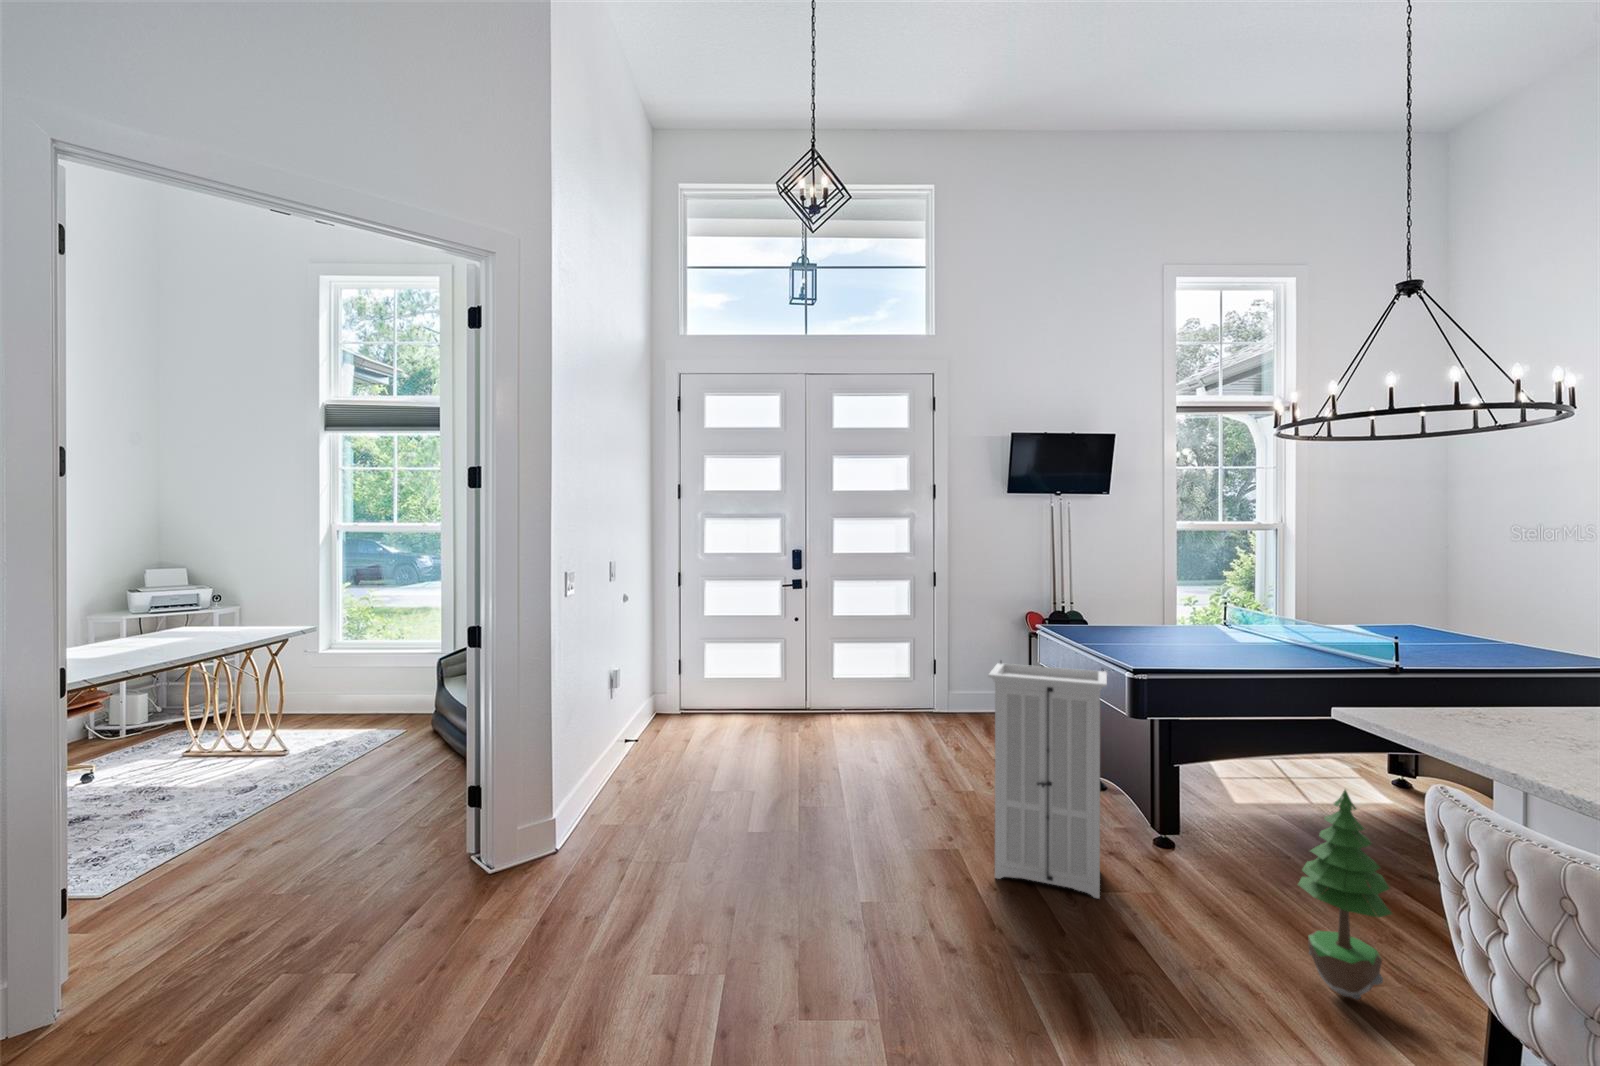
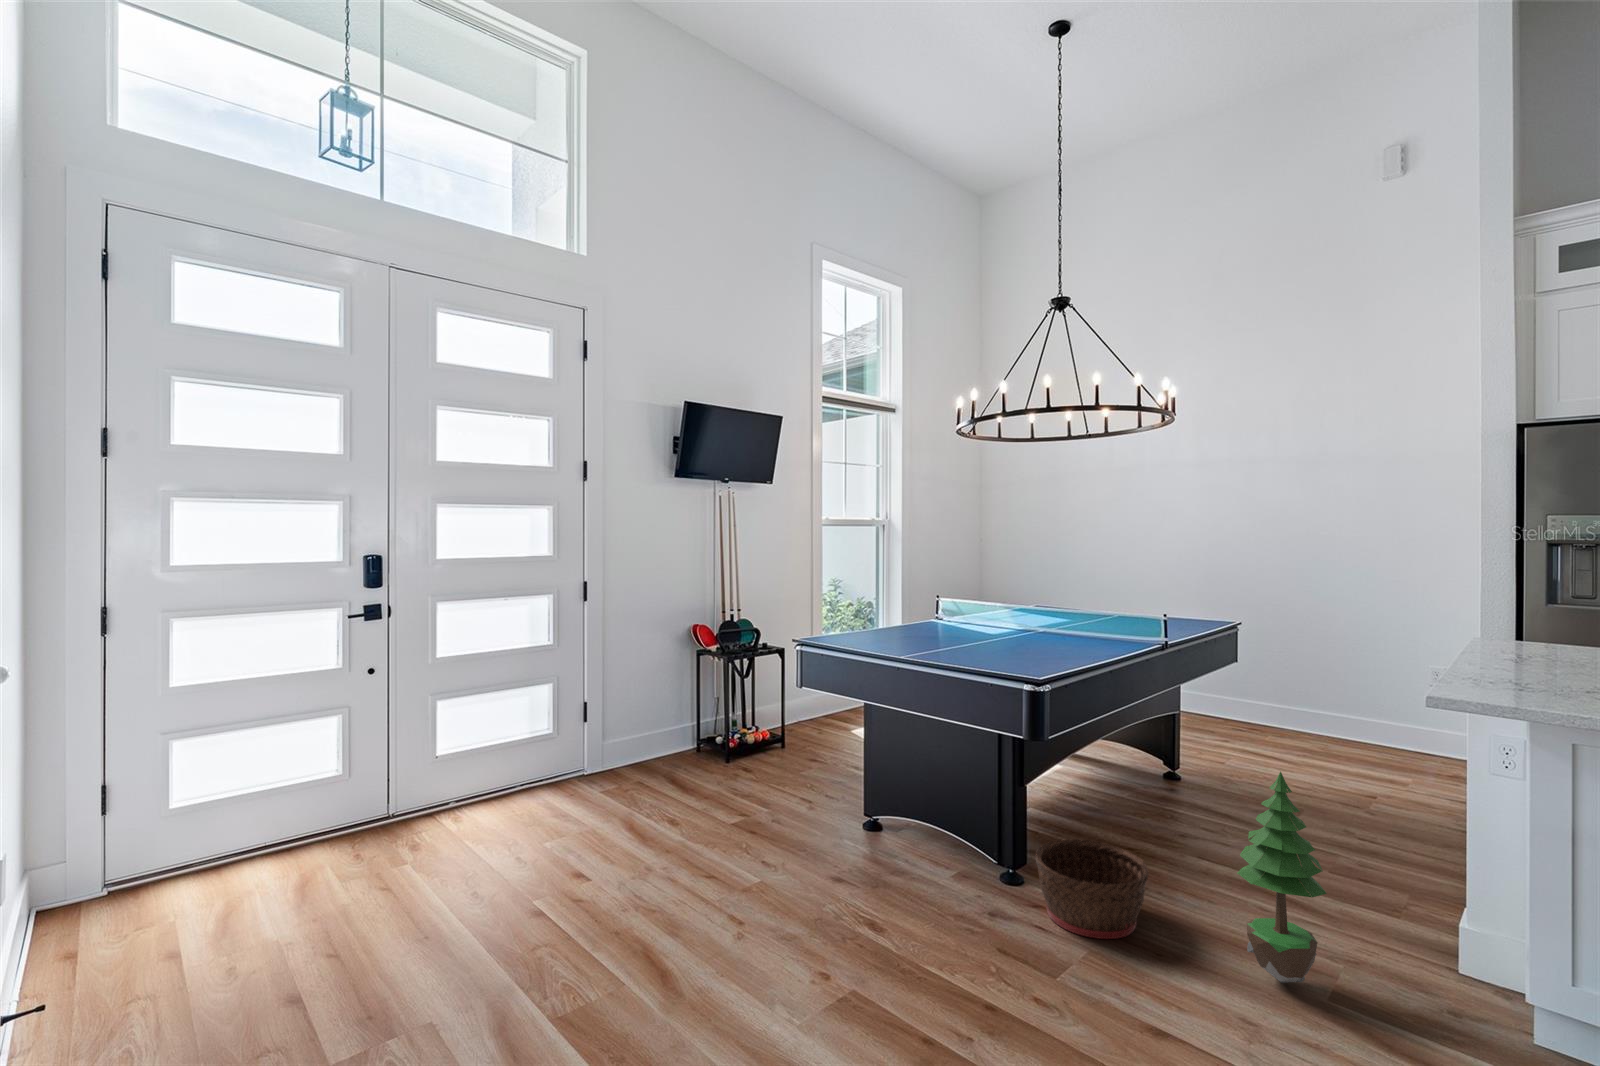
storage cabinet: present [988,662,1107,899] -> none [871,682,1039,1000]
basket: none [1162,825,1275,917] -> present [1036,839,1149,939]

